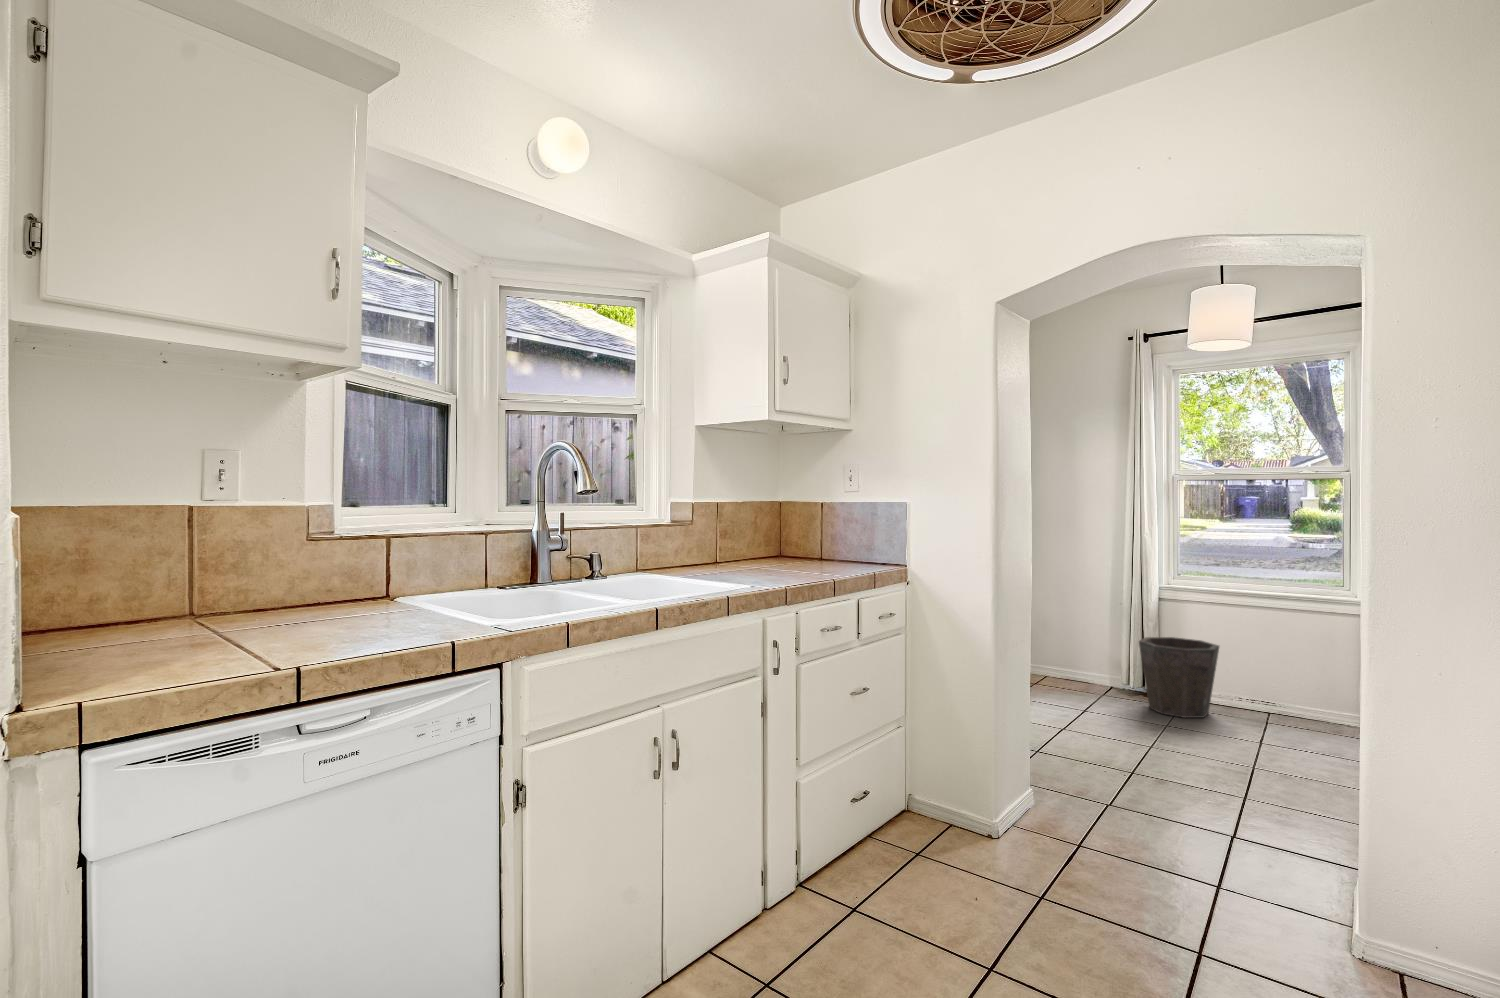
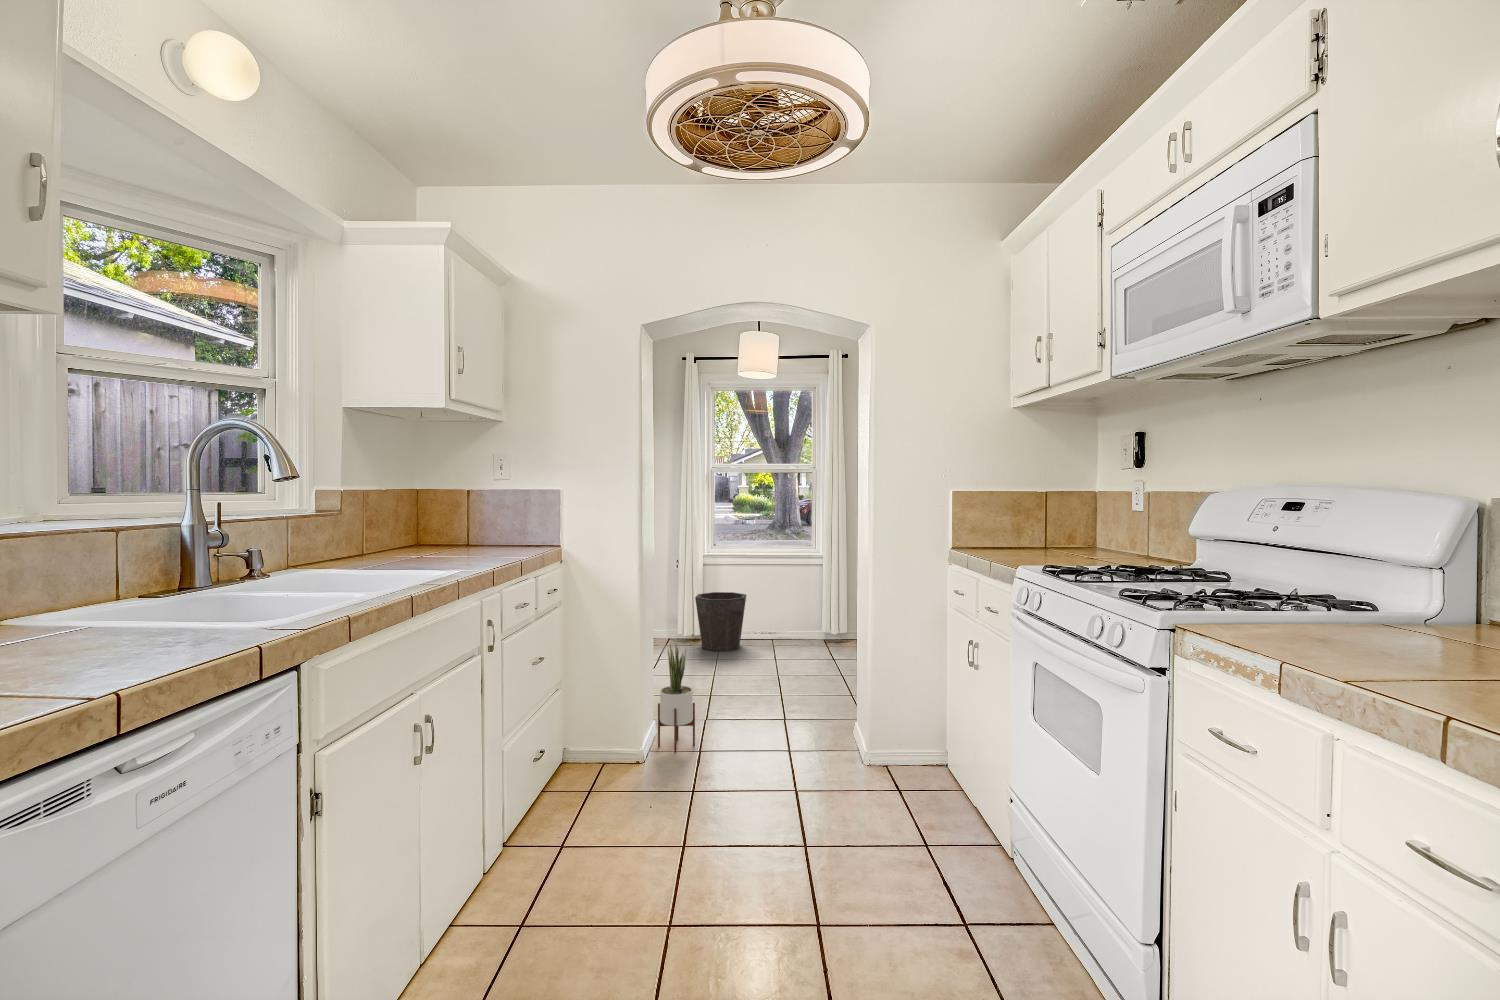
potted plant: none [1027,691,1077,839] -> present [658,639,695,753]

